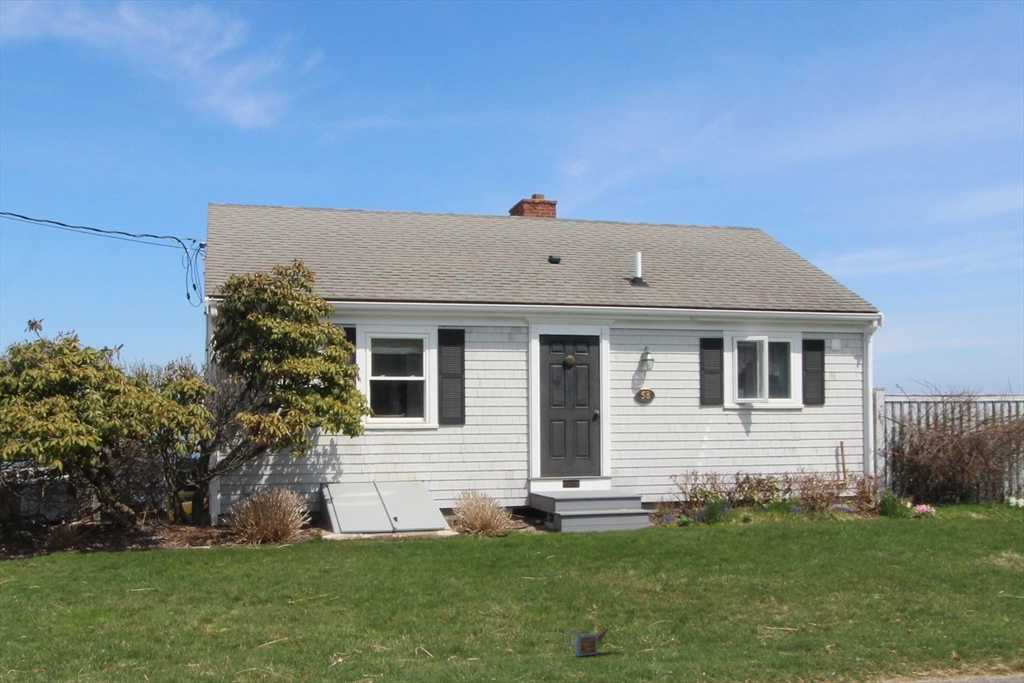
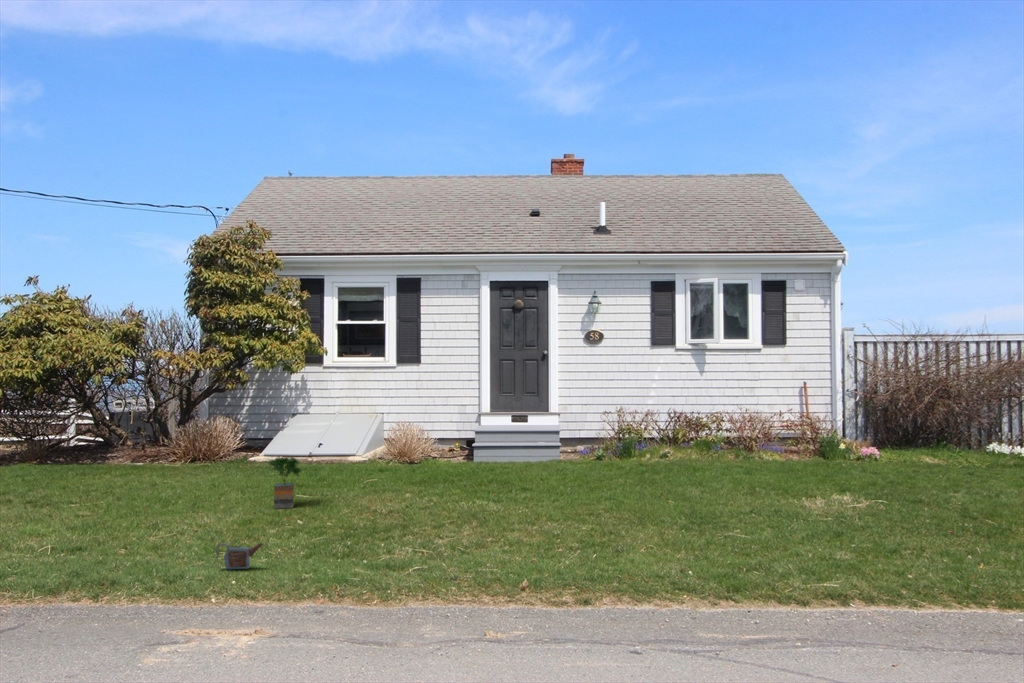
potted tree: none [474,536,513,593] -> present [269,457,301,509]

